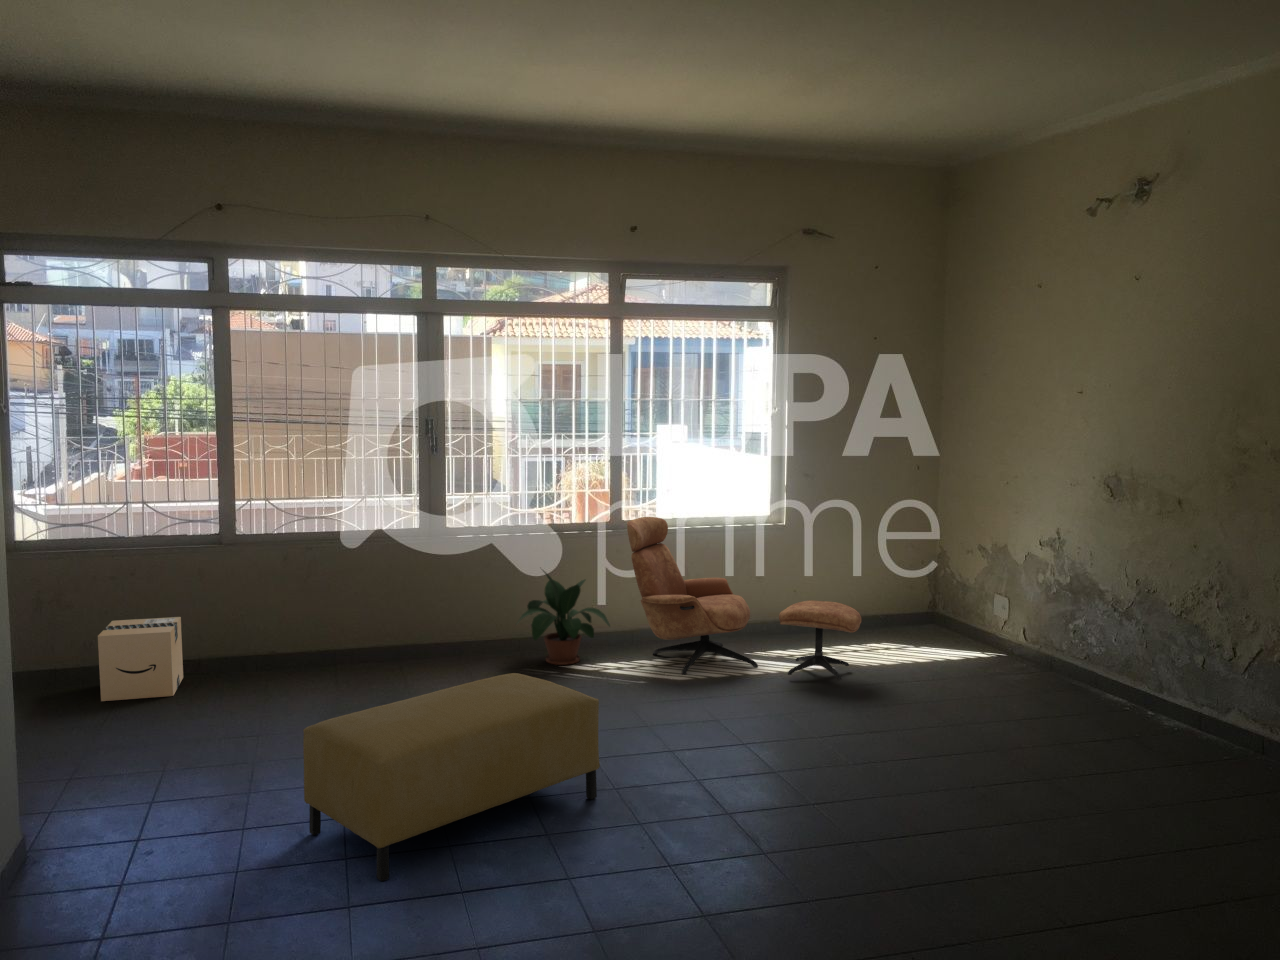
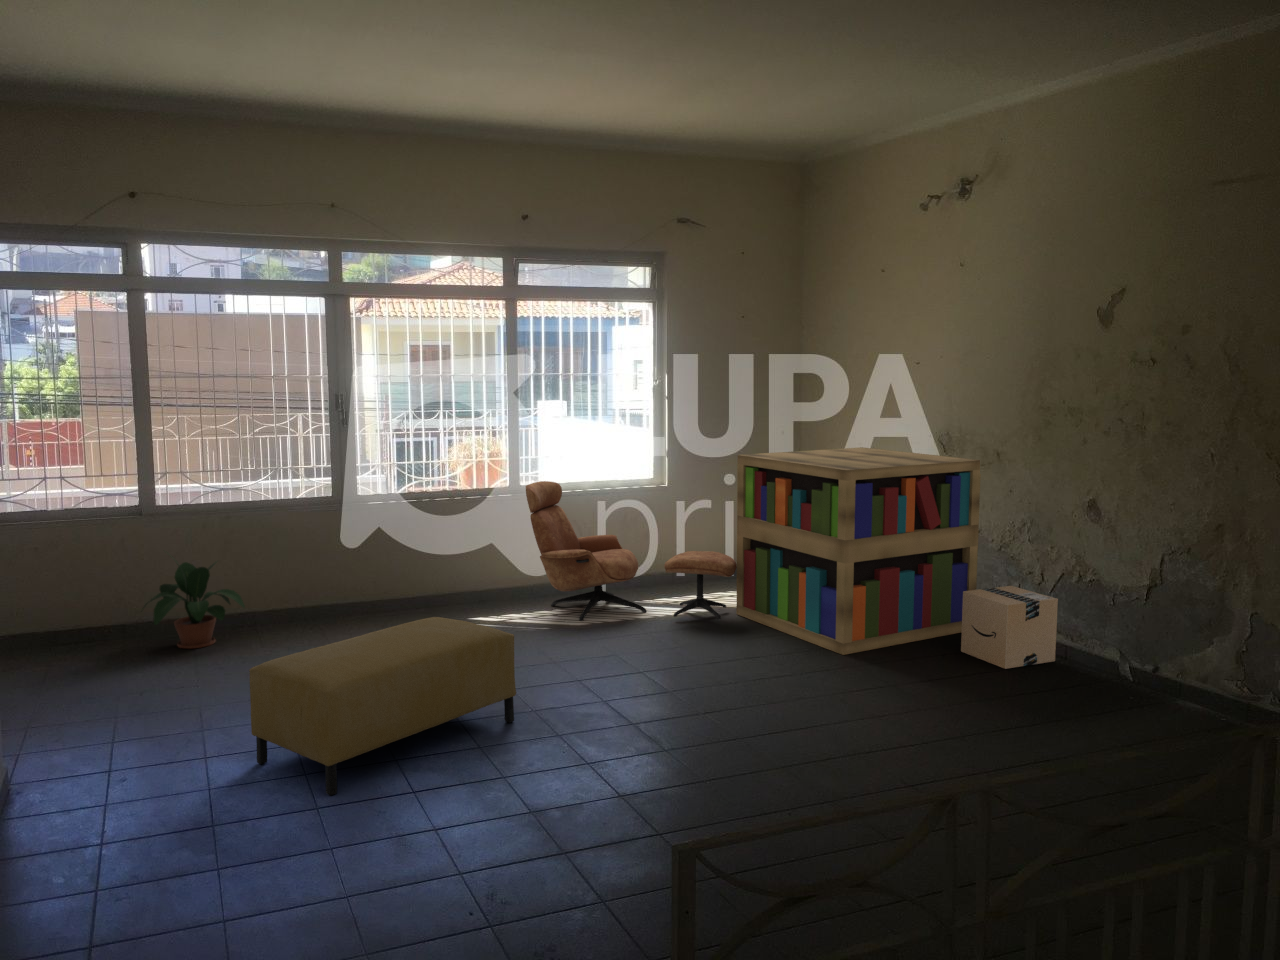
bookshelf: none [860,487,1157,733] -> present [736,447,981,655]
potted plant: present [519,570,610,665] -> present [144,561,245,648]
cardboard box: present [98,617,183,701] -> present [961,586,1058,669]

